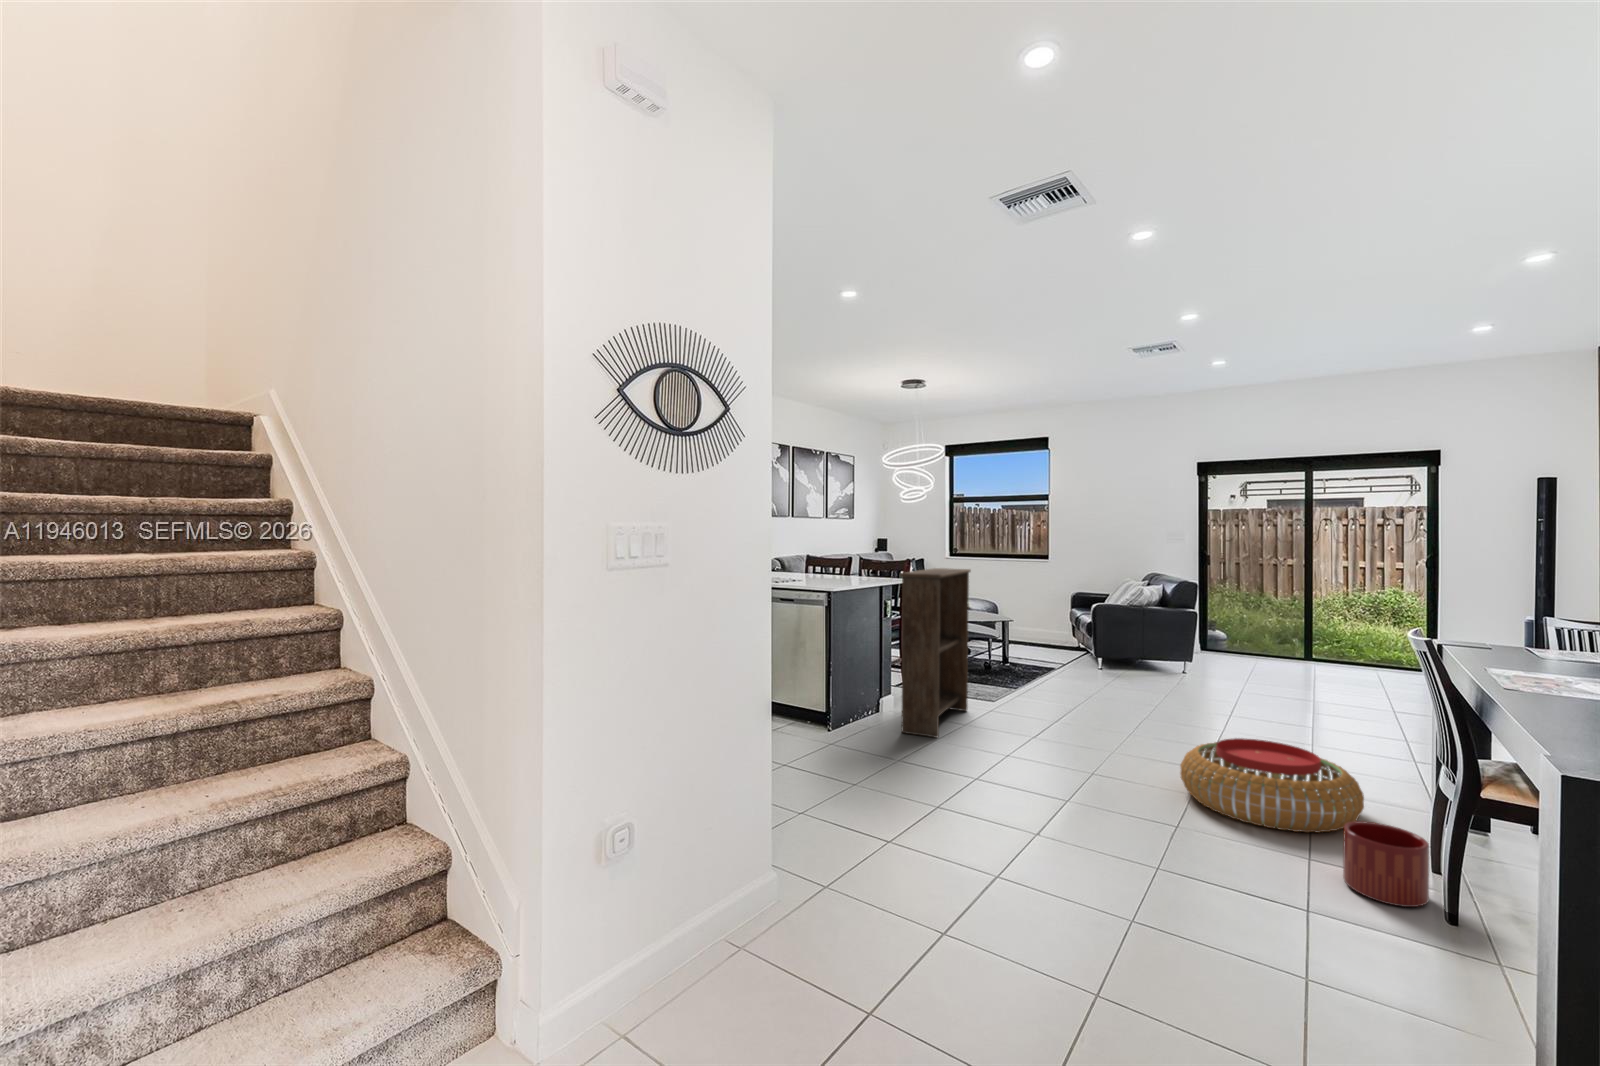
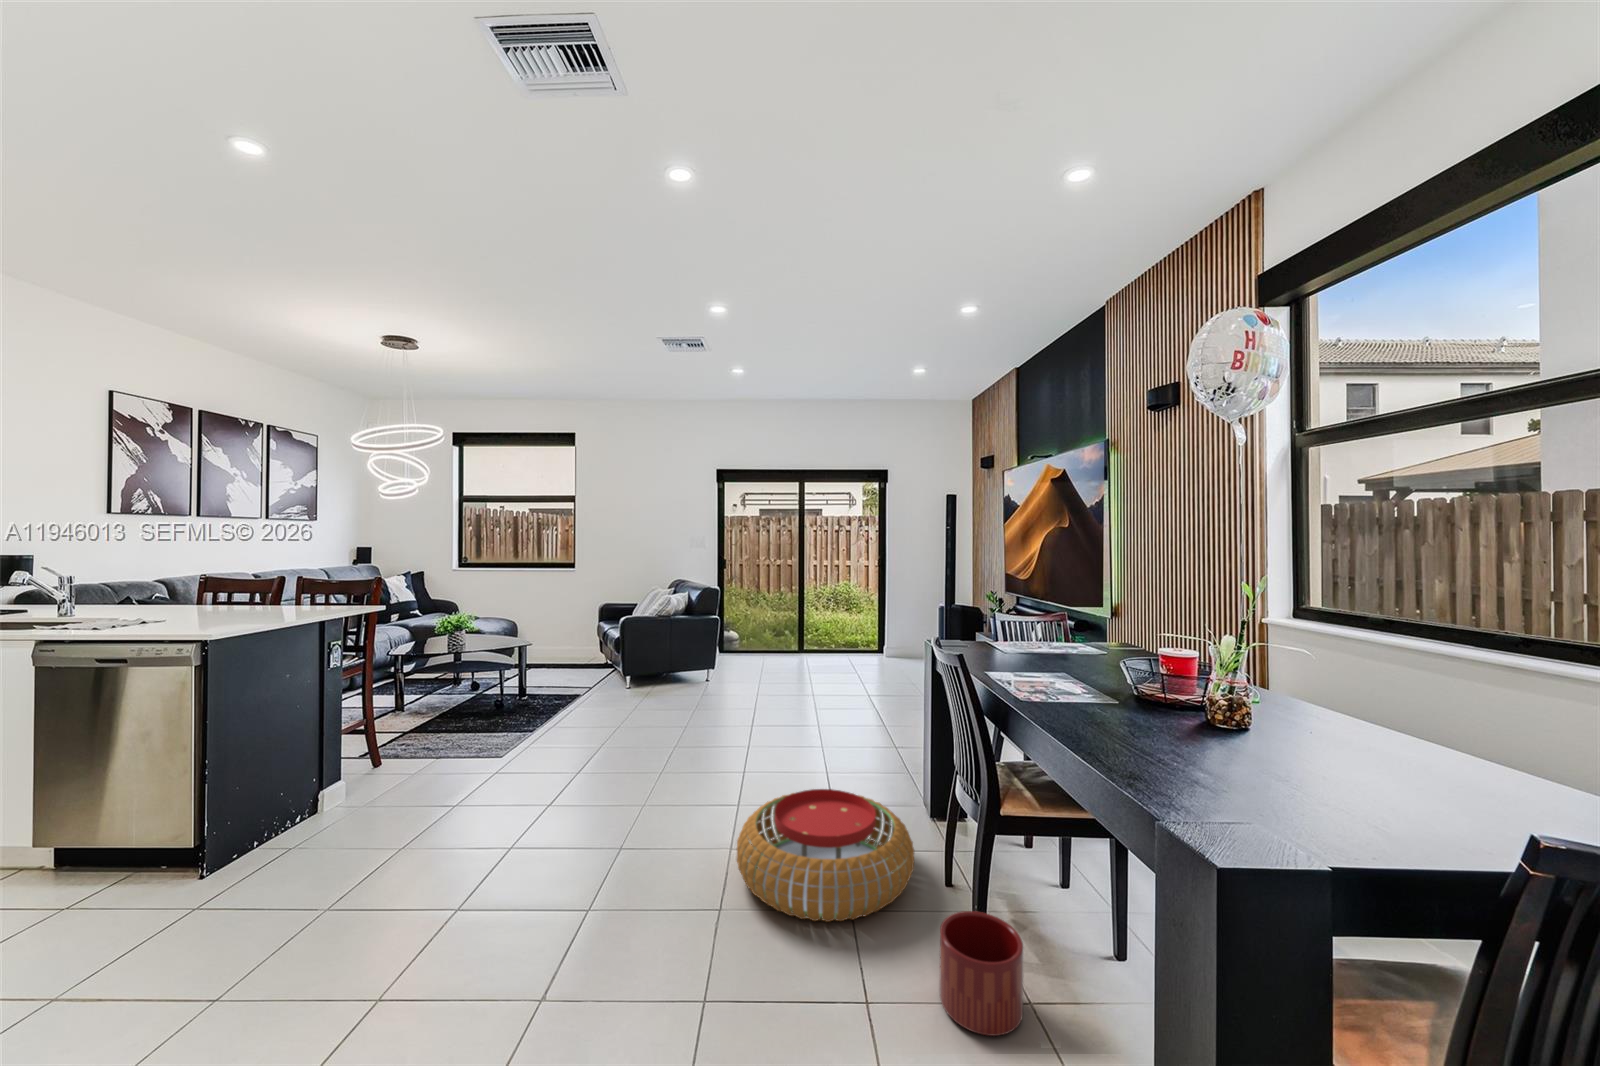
bookshelf: present [899,568,971,737] -> none [320,601,464,889]

